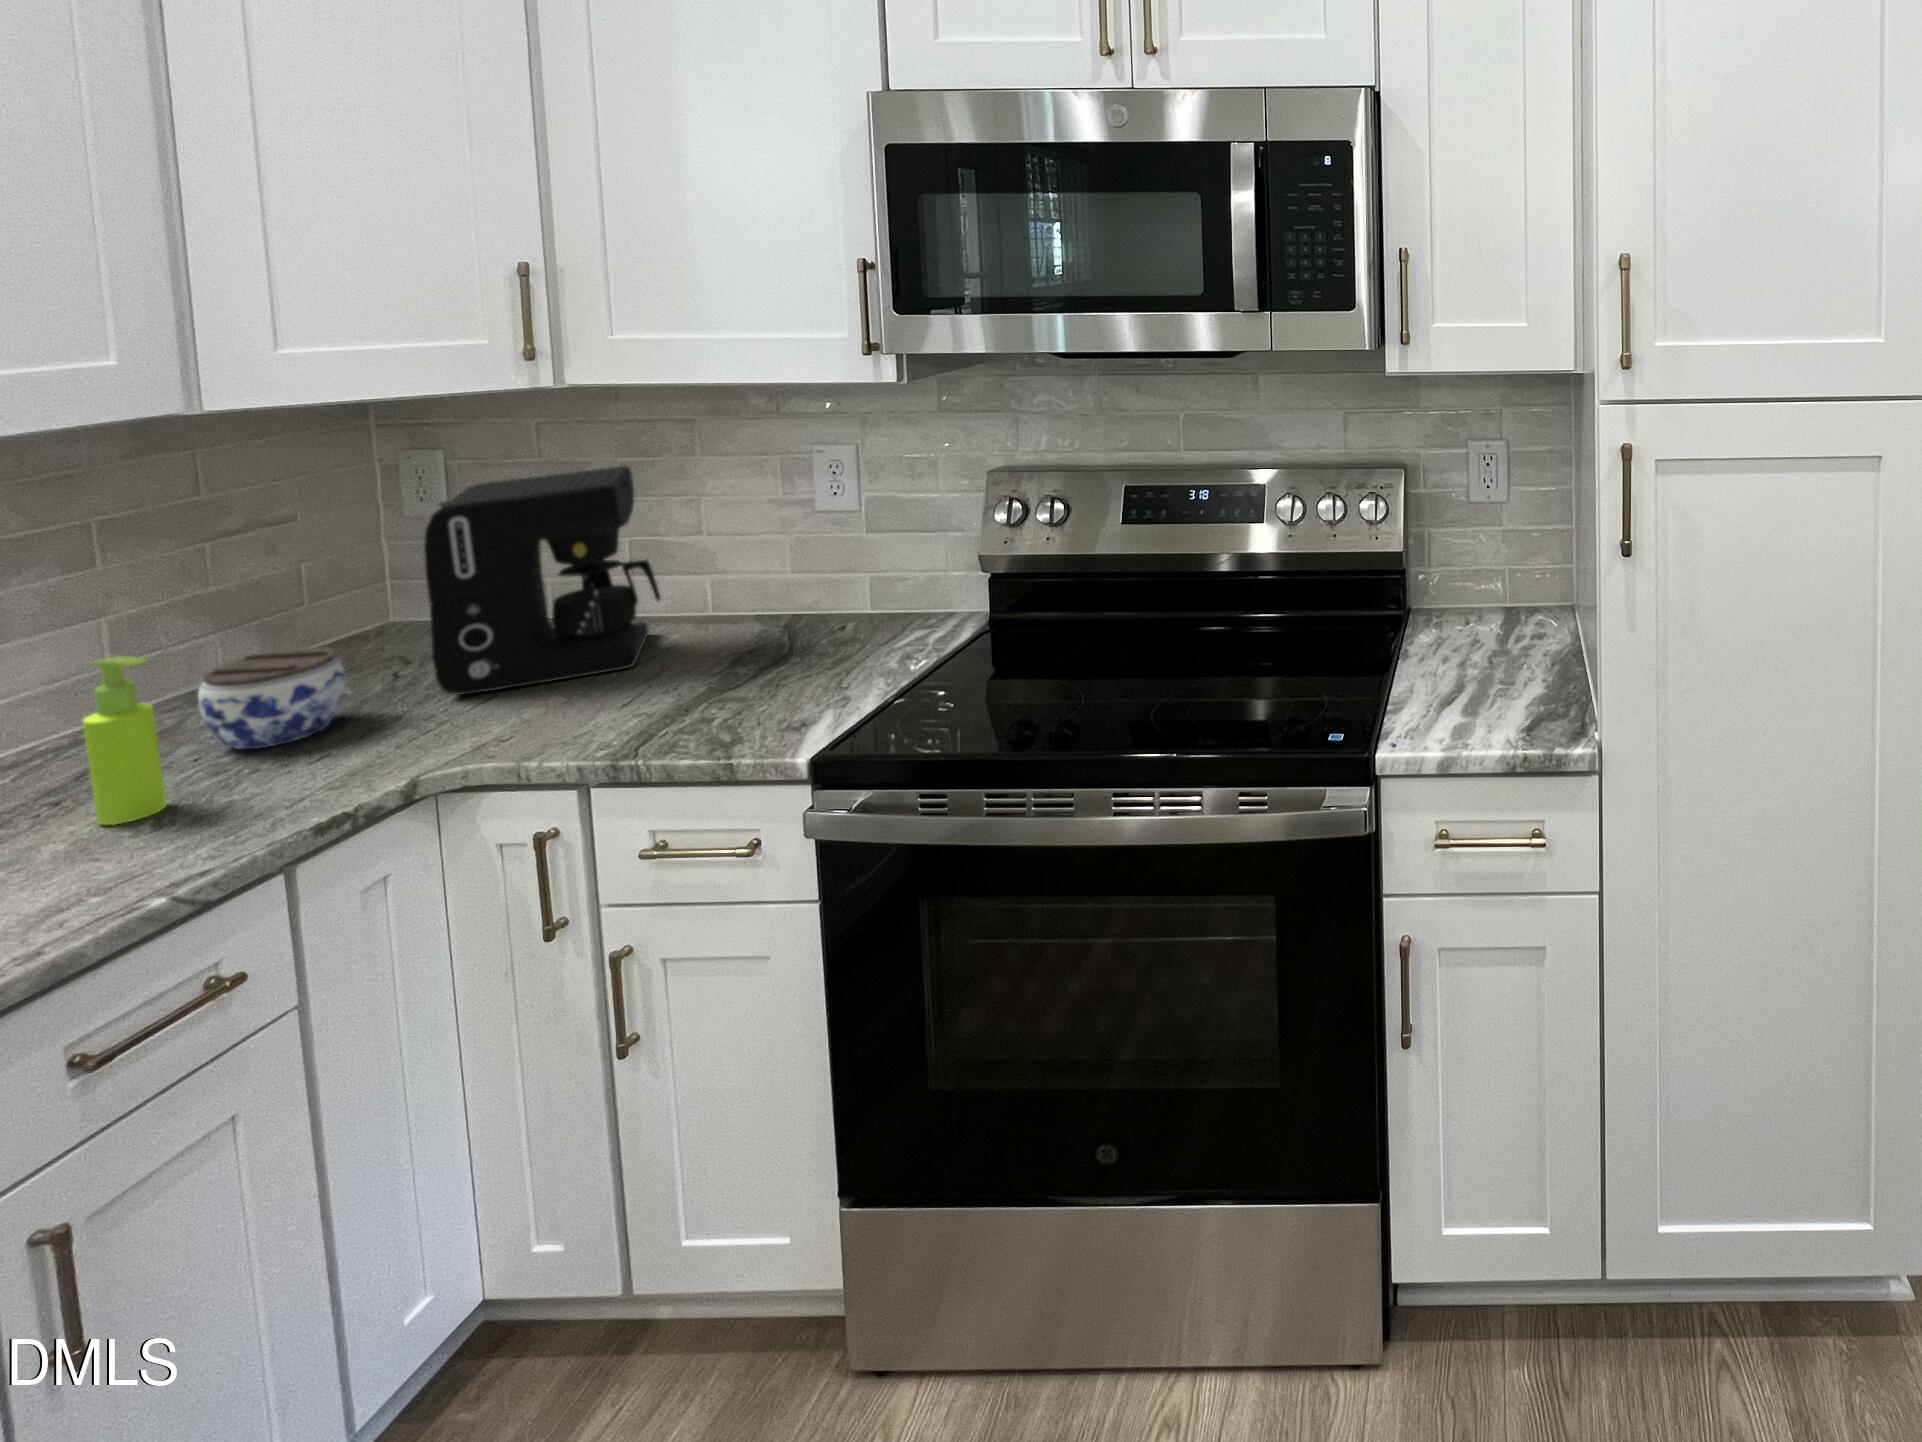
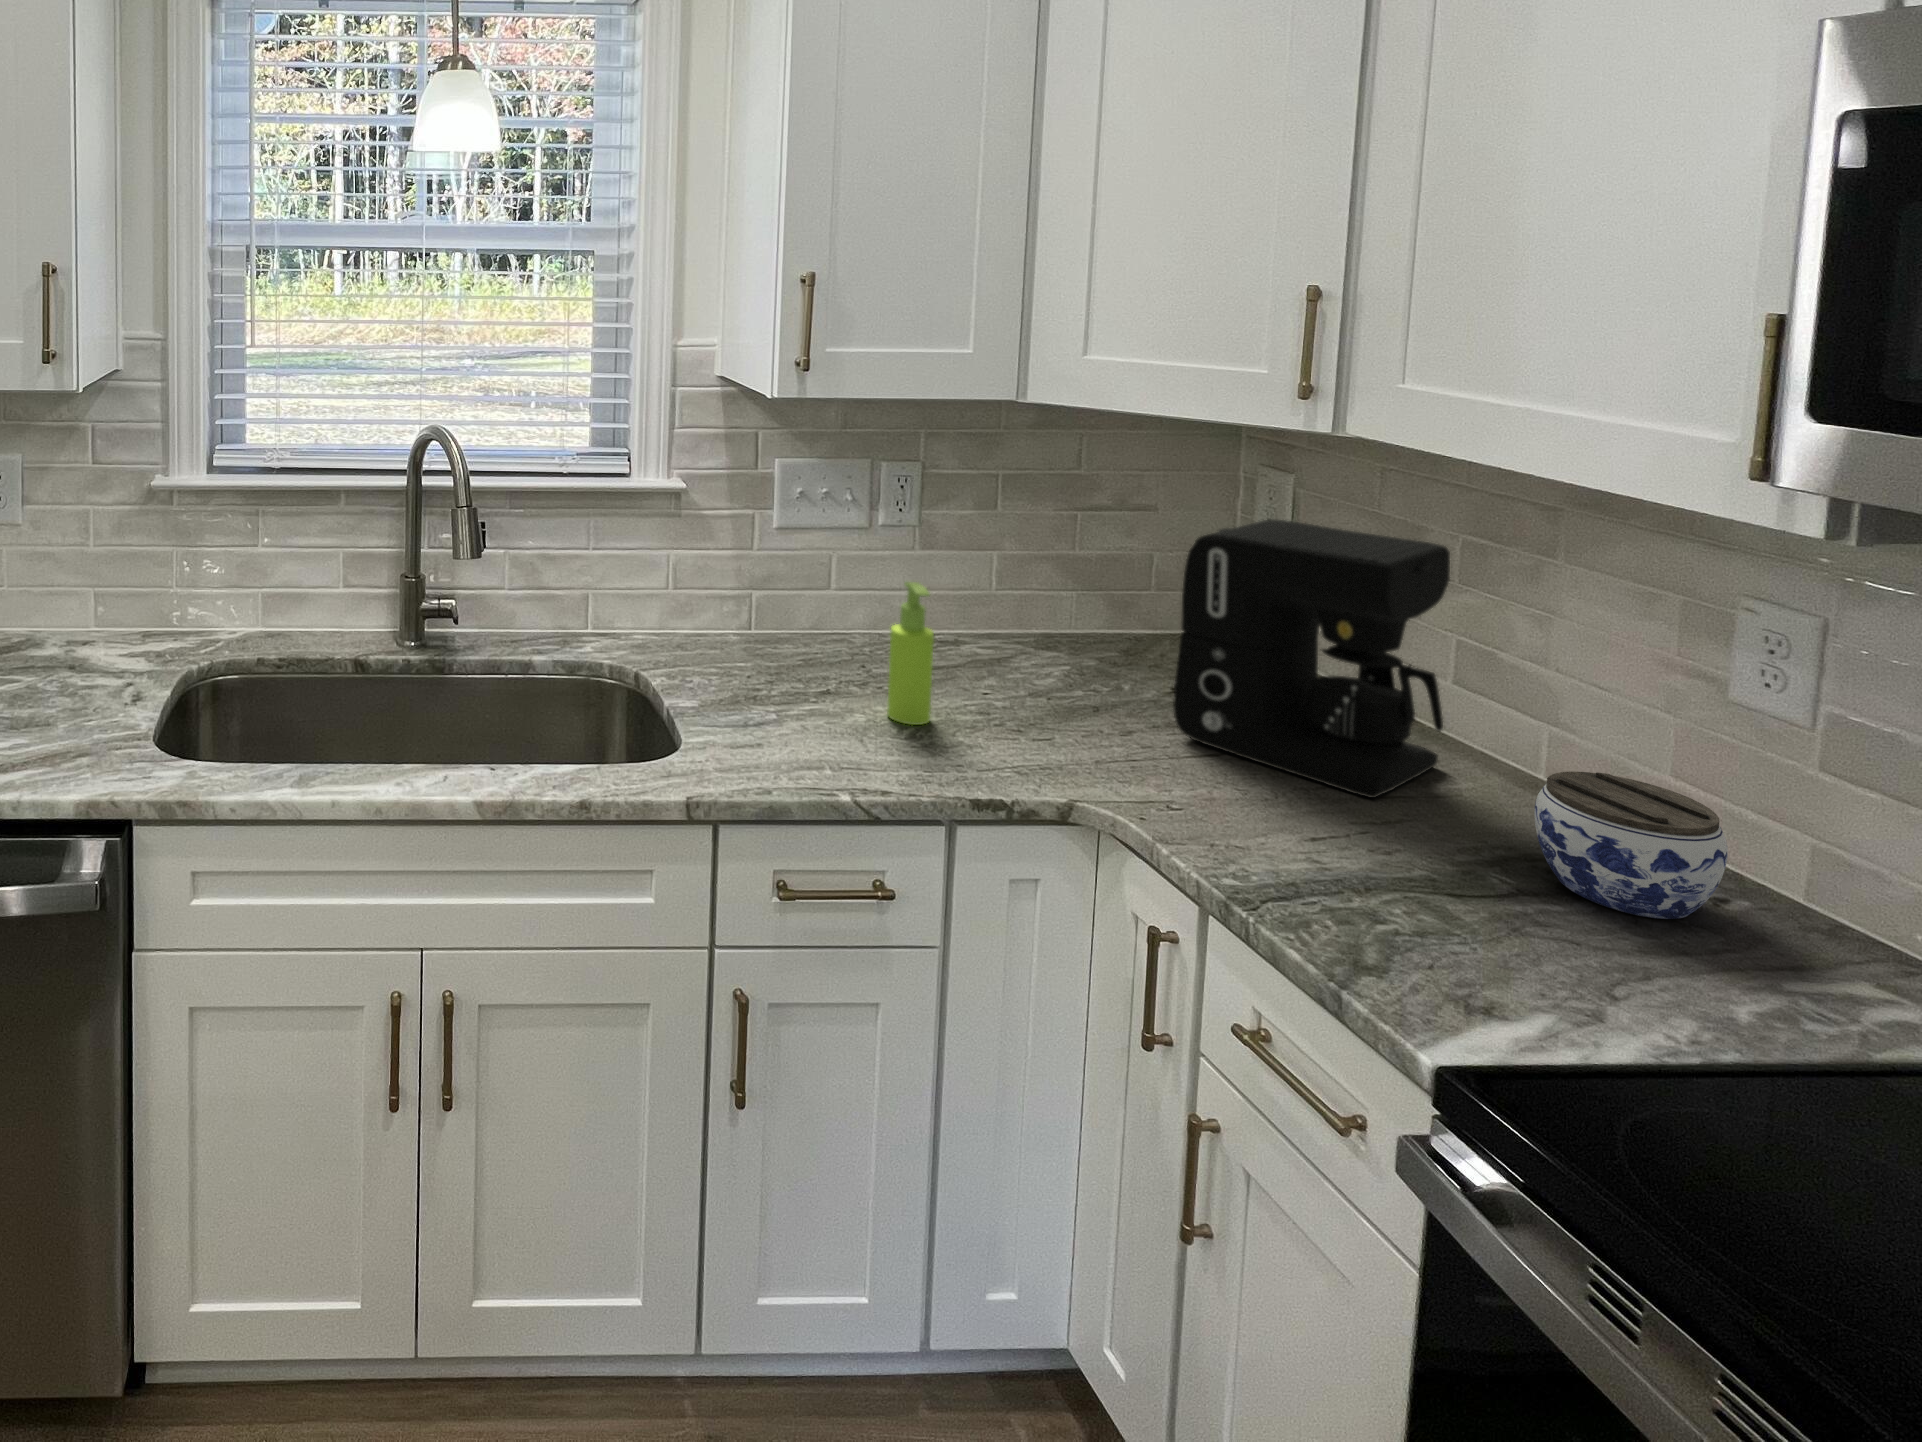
jar: present [198,647,346,749] -> present [1534,772,1728,919]

